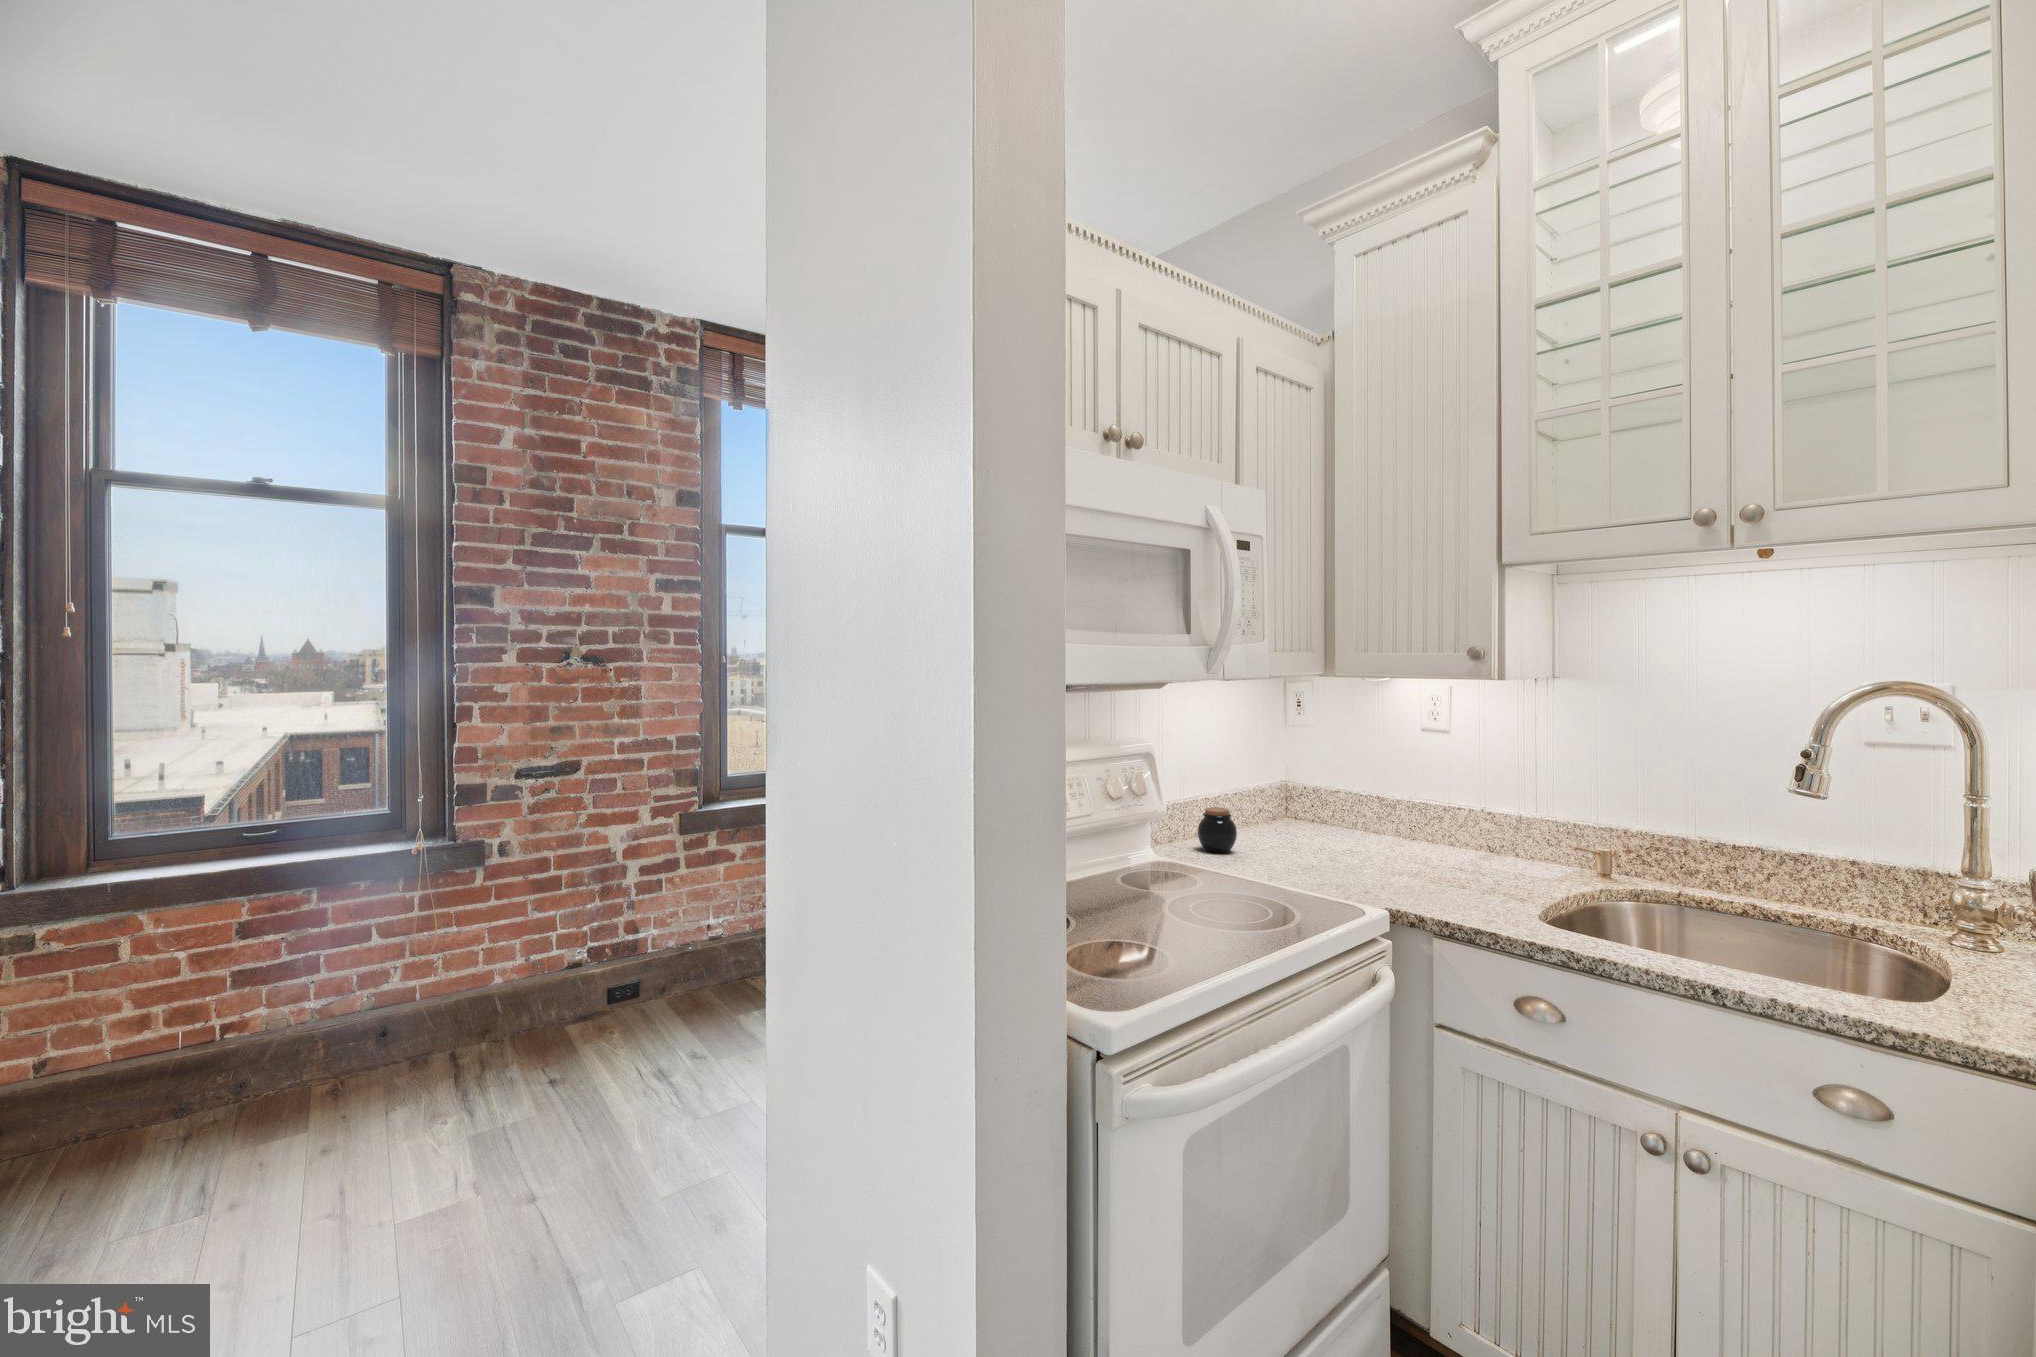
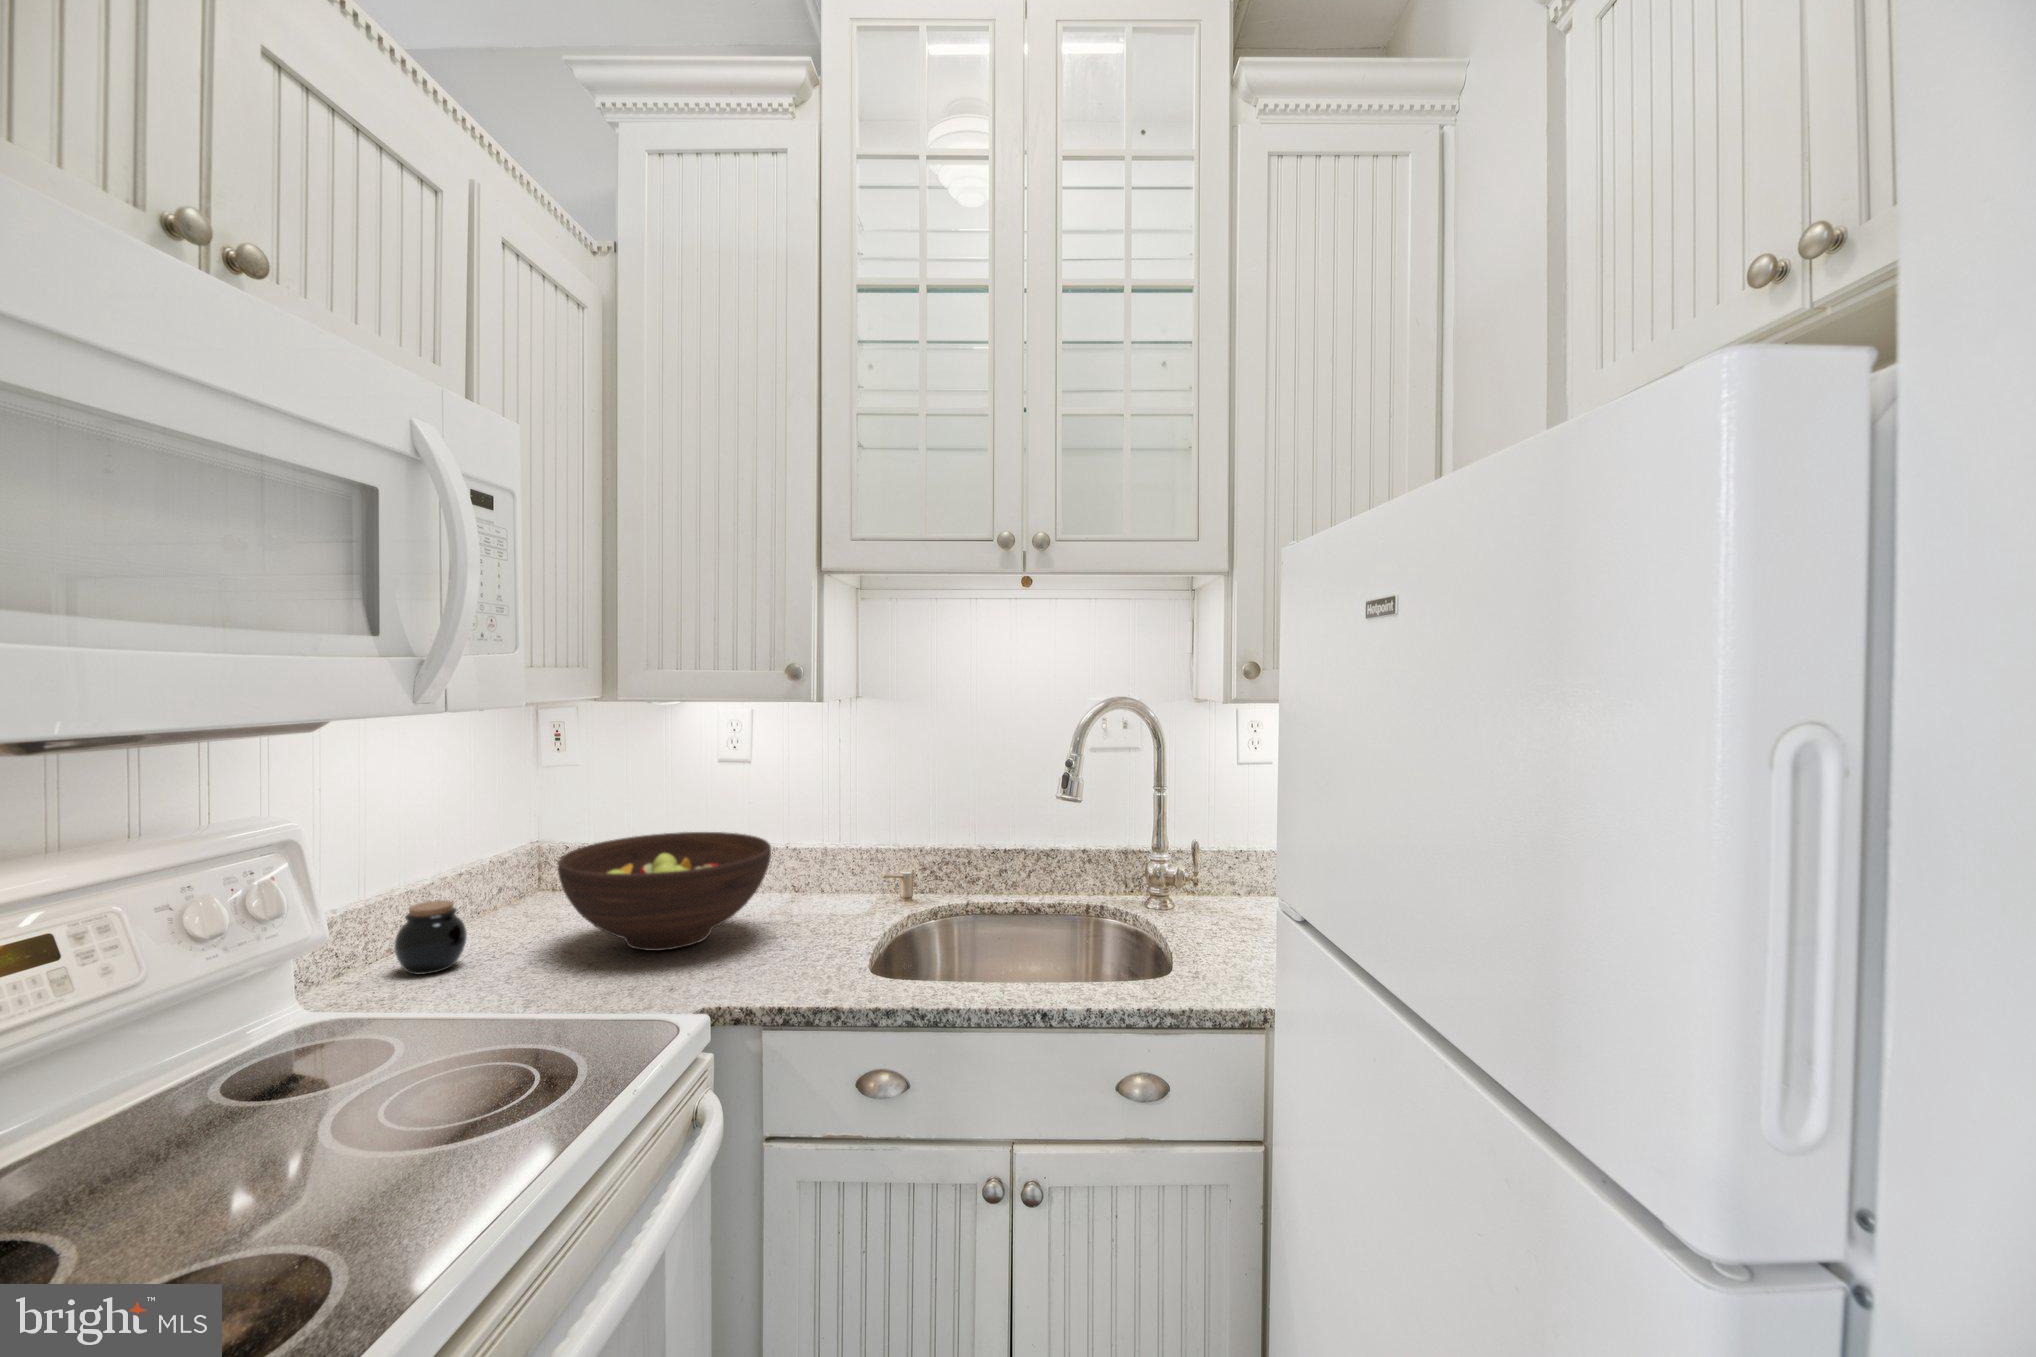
fruit bowl: none [1292,784,1457,872] -> present [558,832,771,951]

